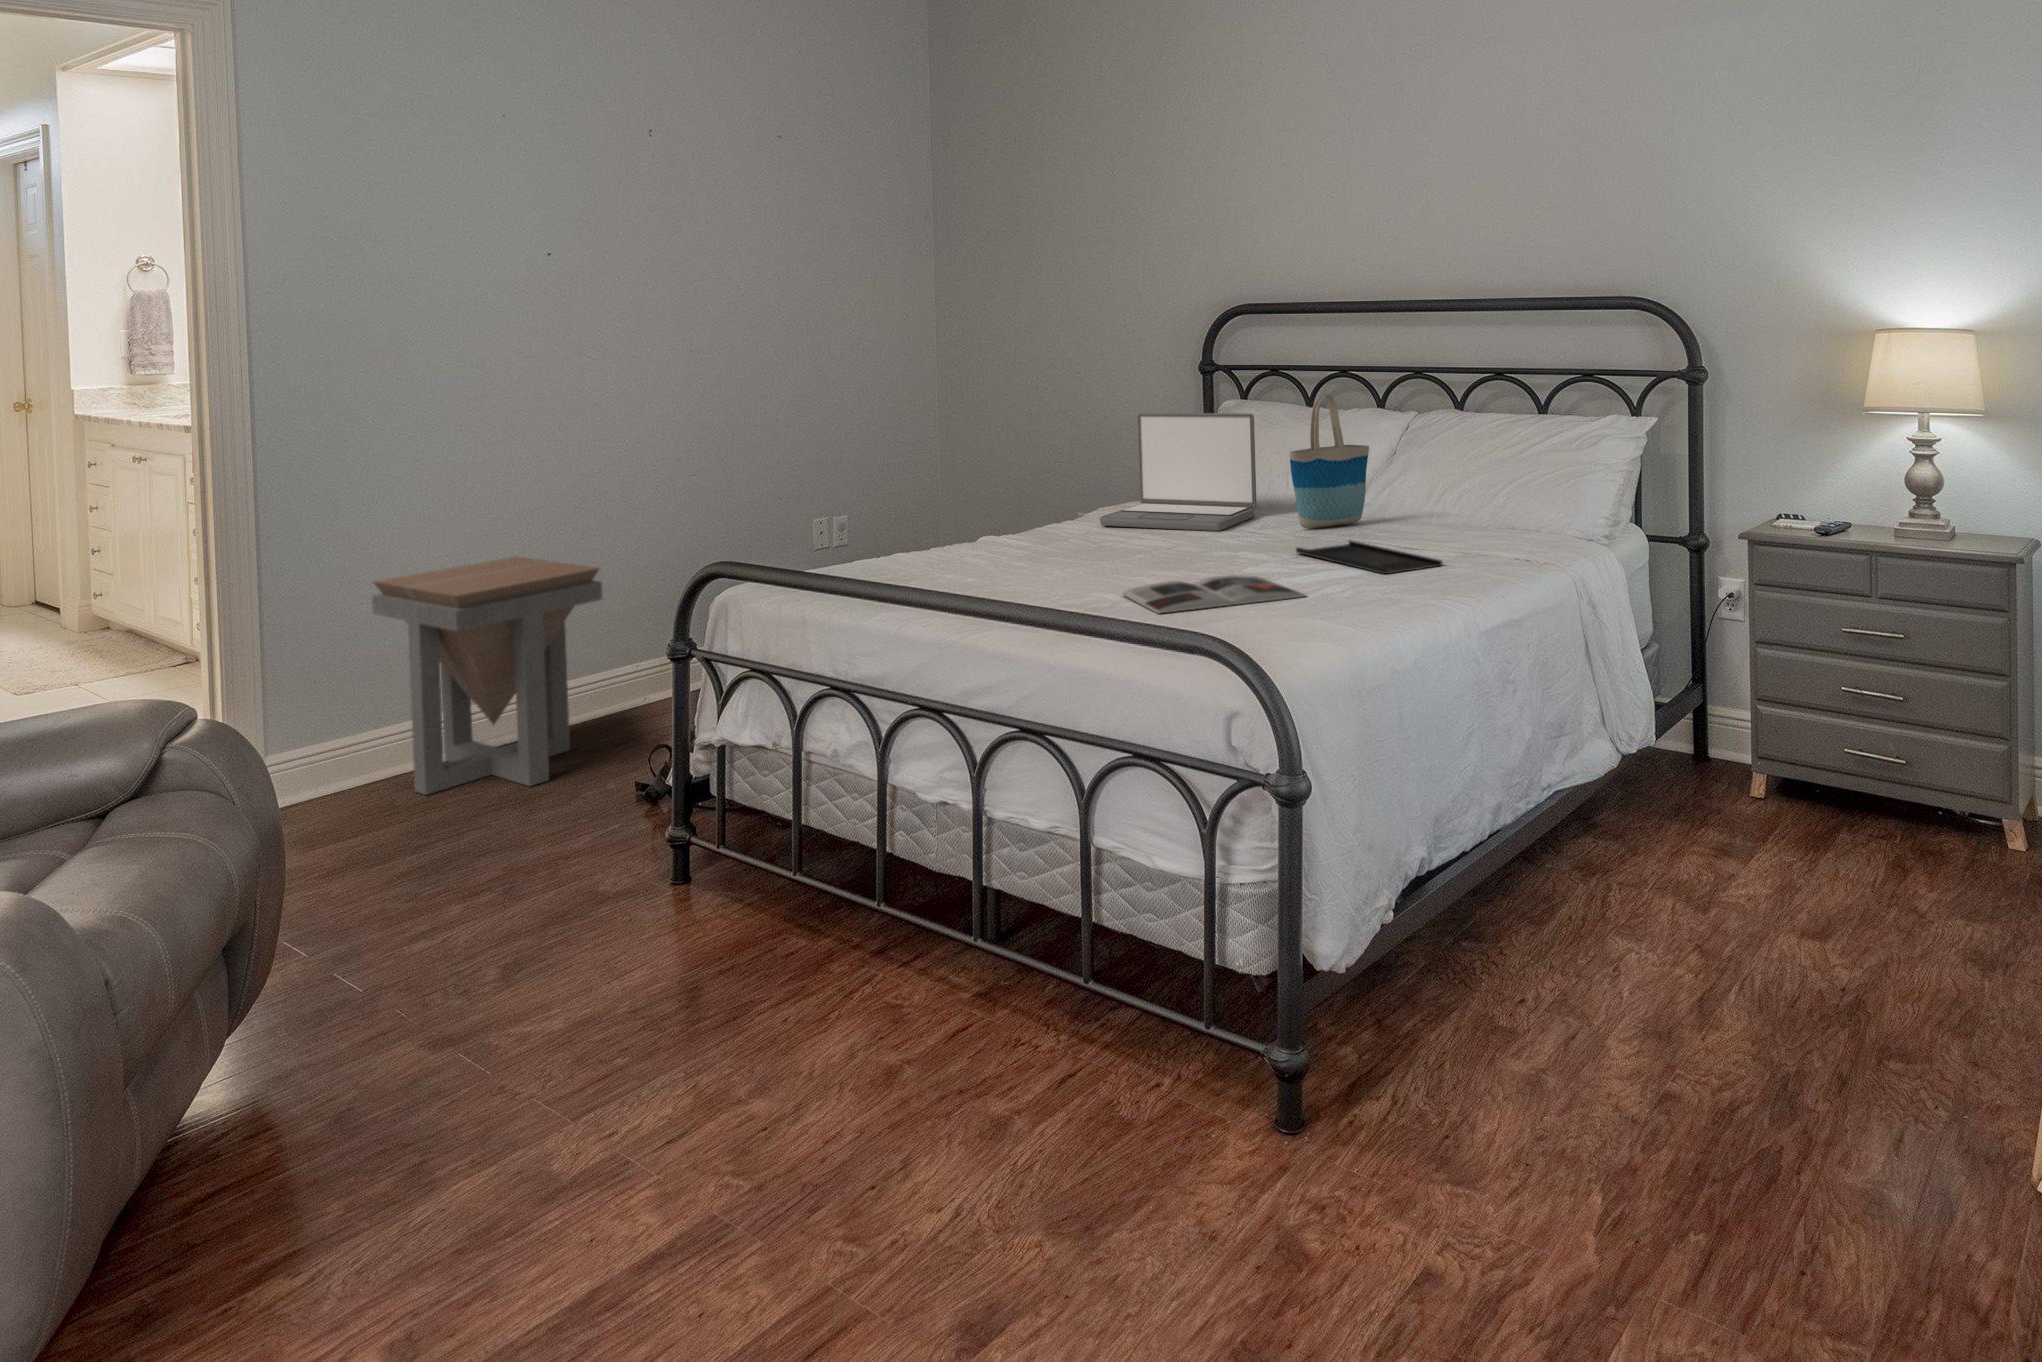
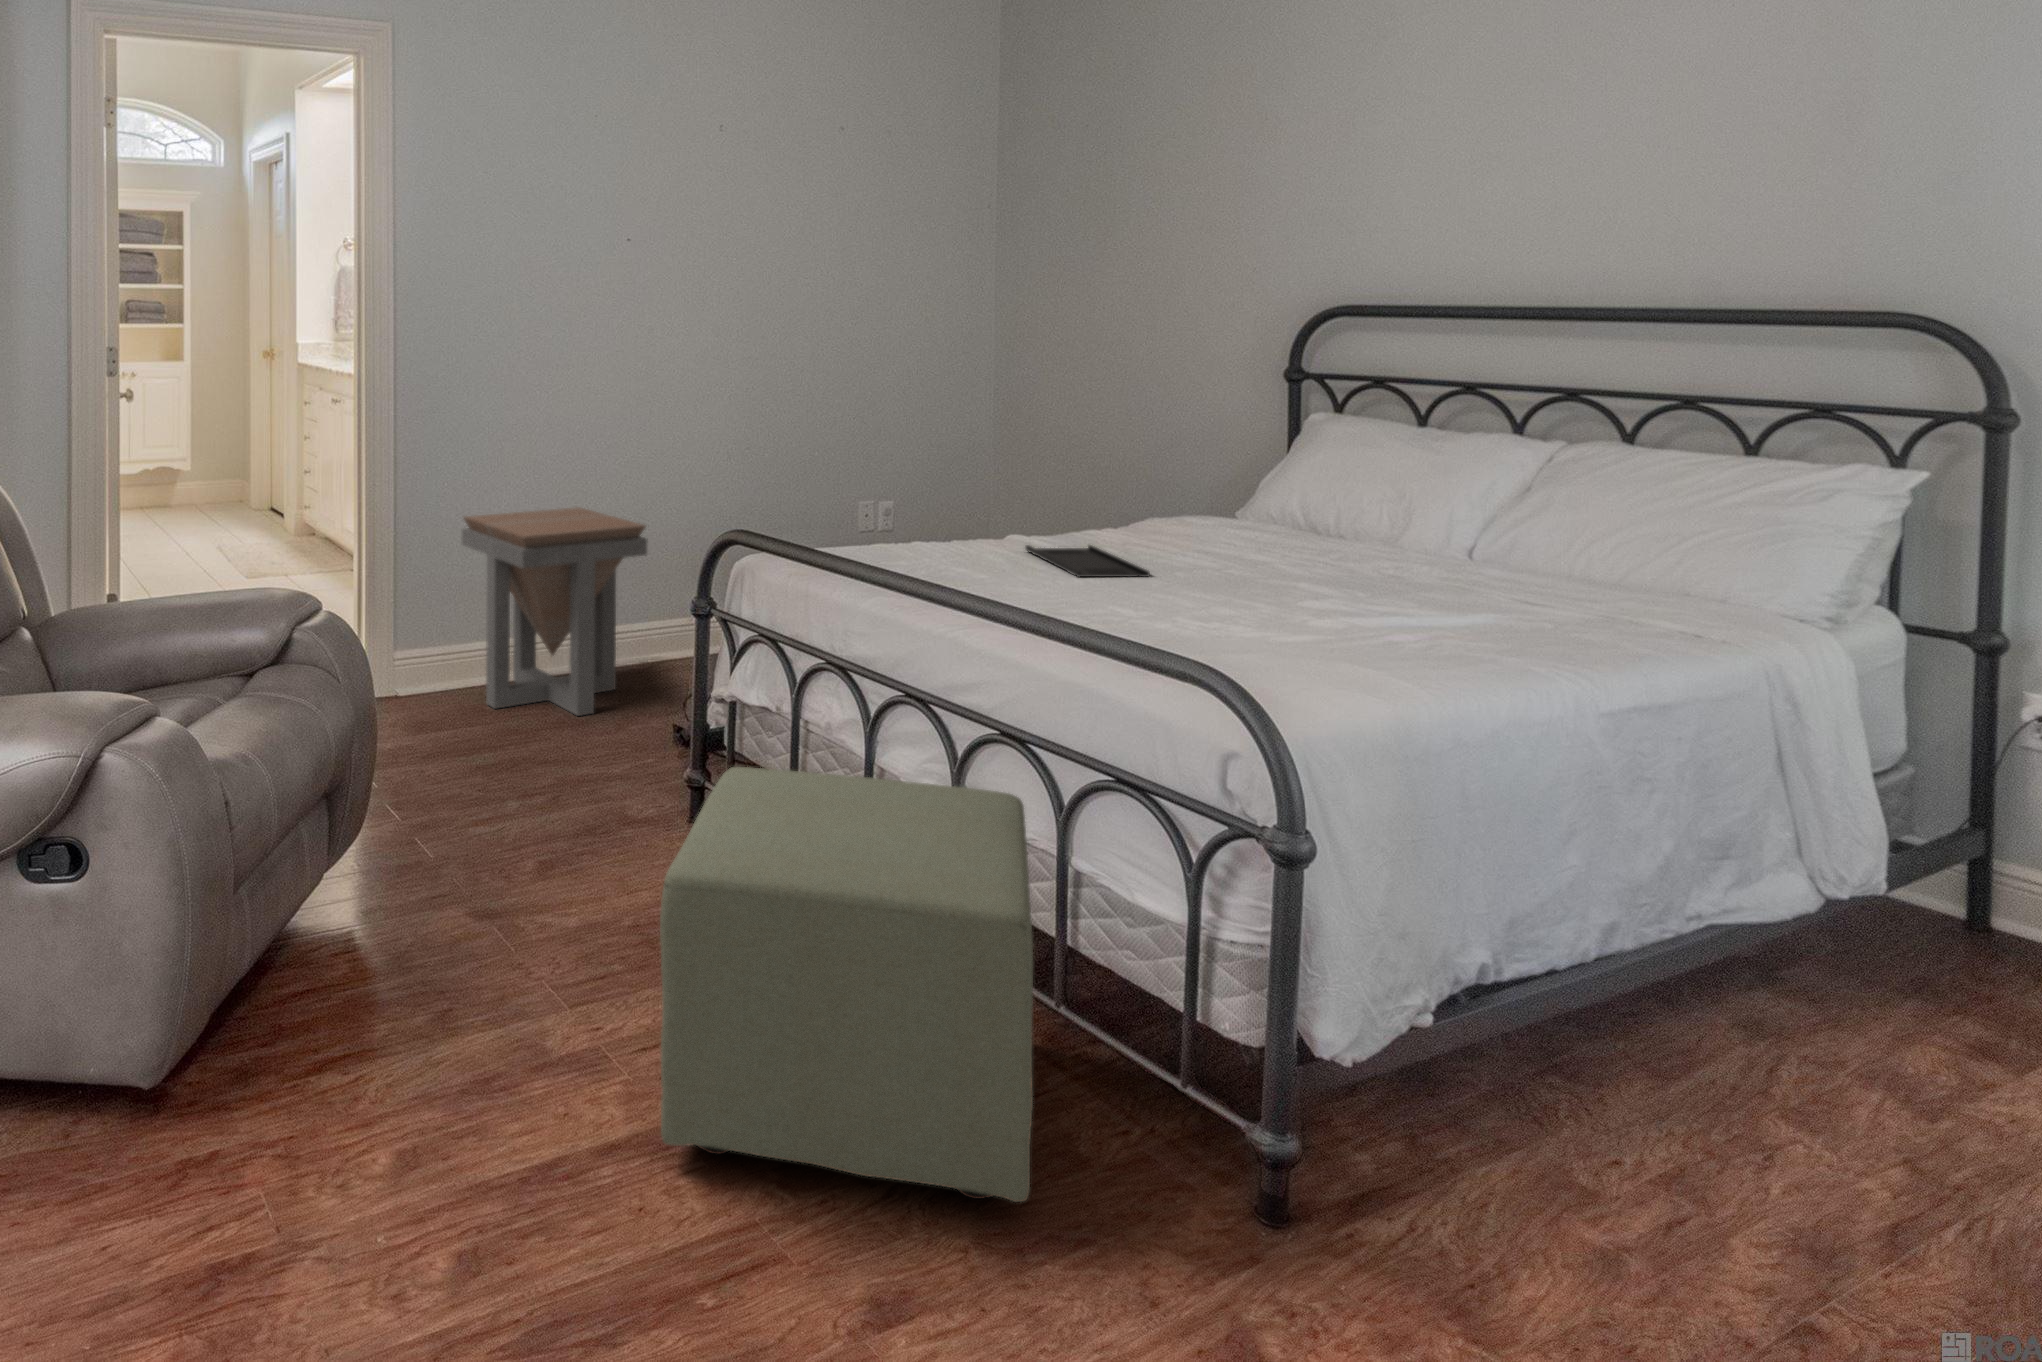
tote bag: present [1289,393,1369,528] -> none [1375,411,1486,565]
laptop: present [1100,413,1257,531] -> none [1143,418,1338,556]
tray: present [1296,541,1442,574] -> present [1026,545,1150,577]
magazine: present [1123,575,1307,613] -> none [1137,604,1360,641]
ottoman: none [698,787,1092,1241] -> present [660,767,1033,1202]

